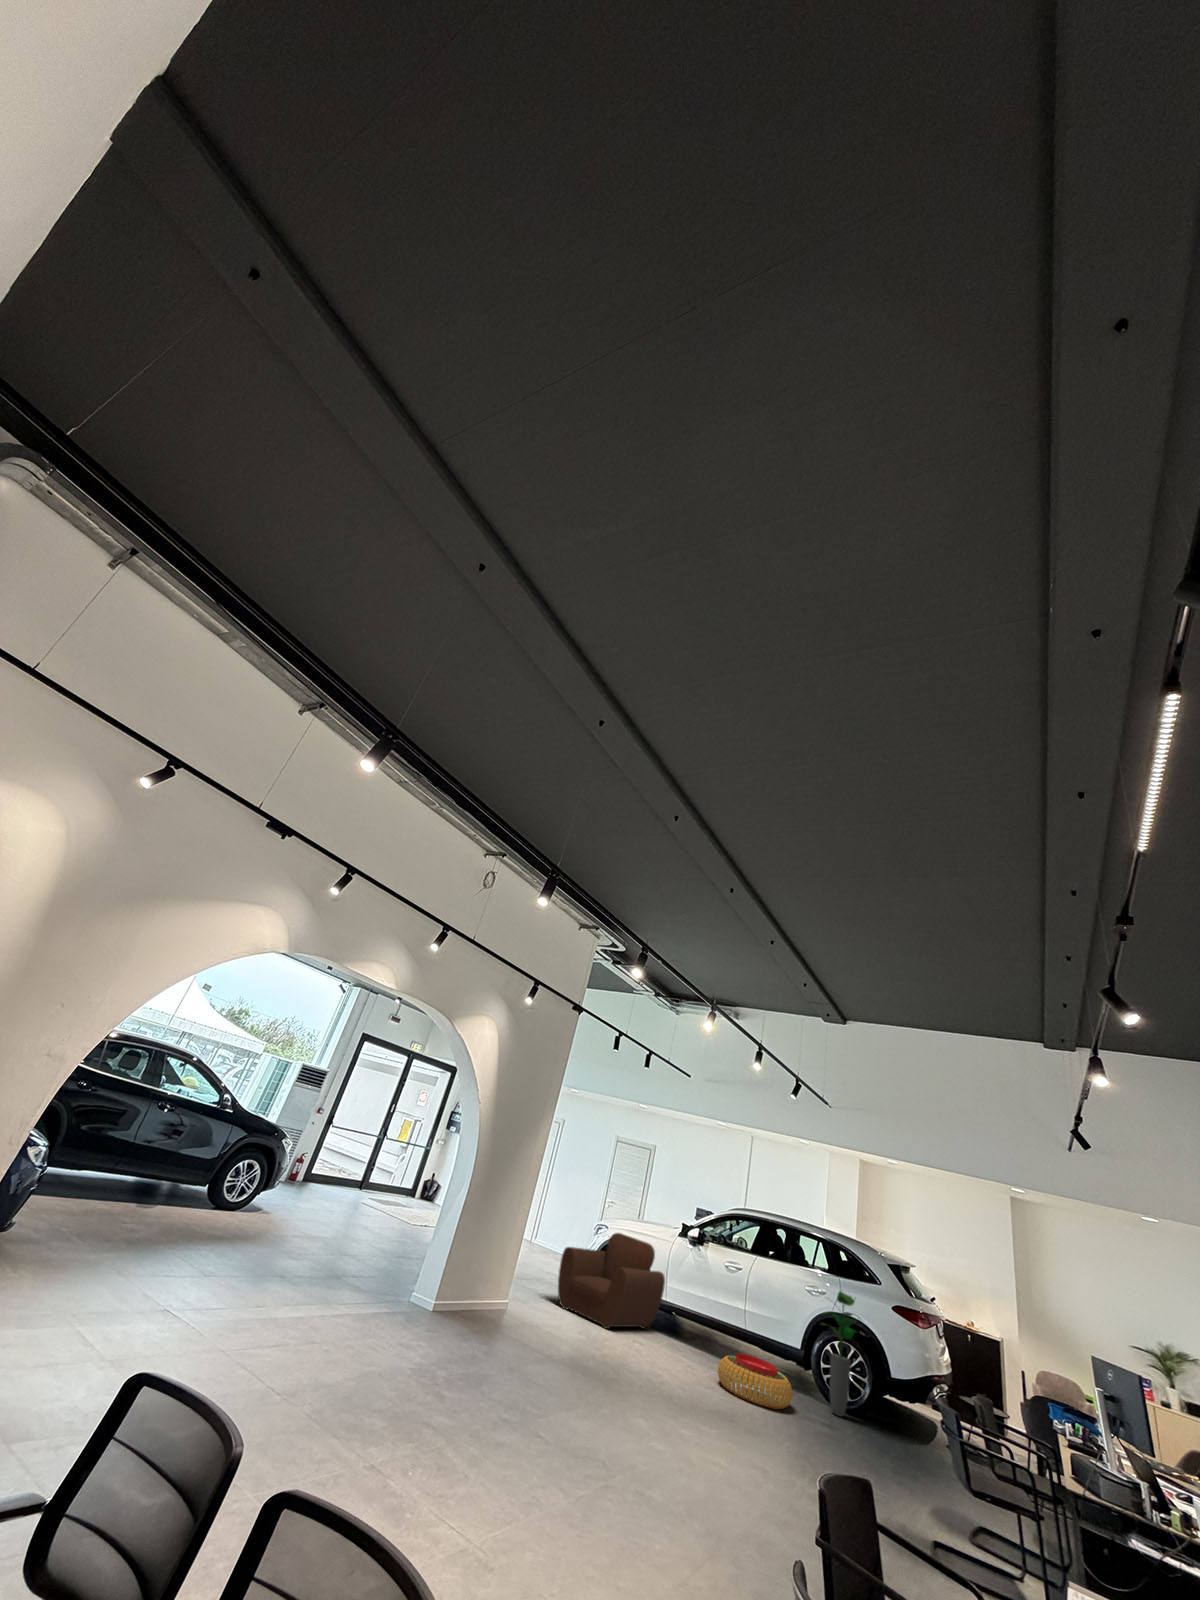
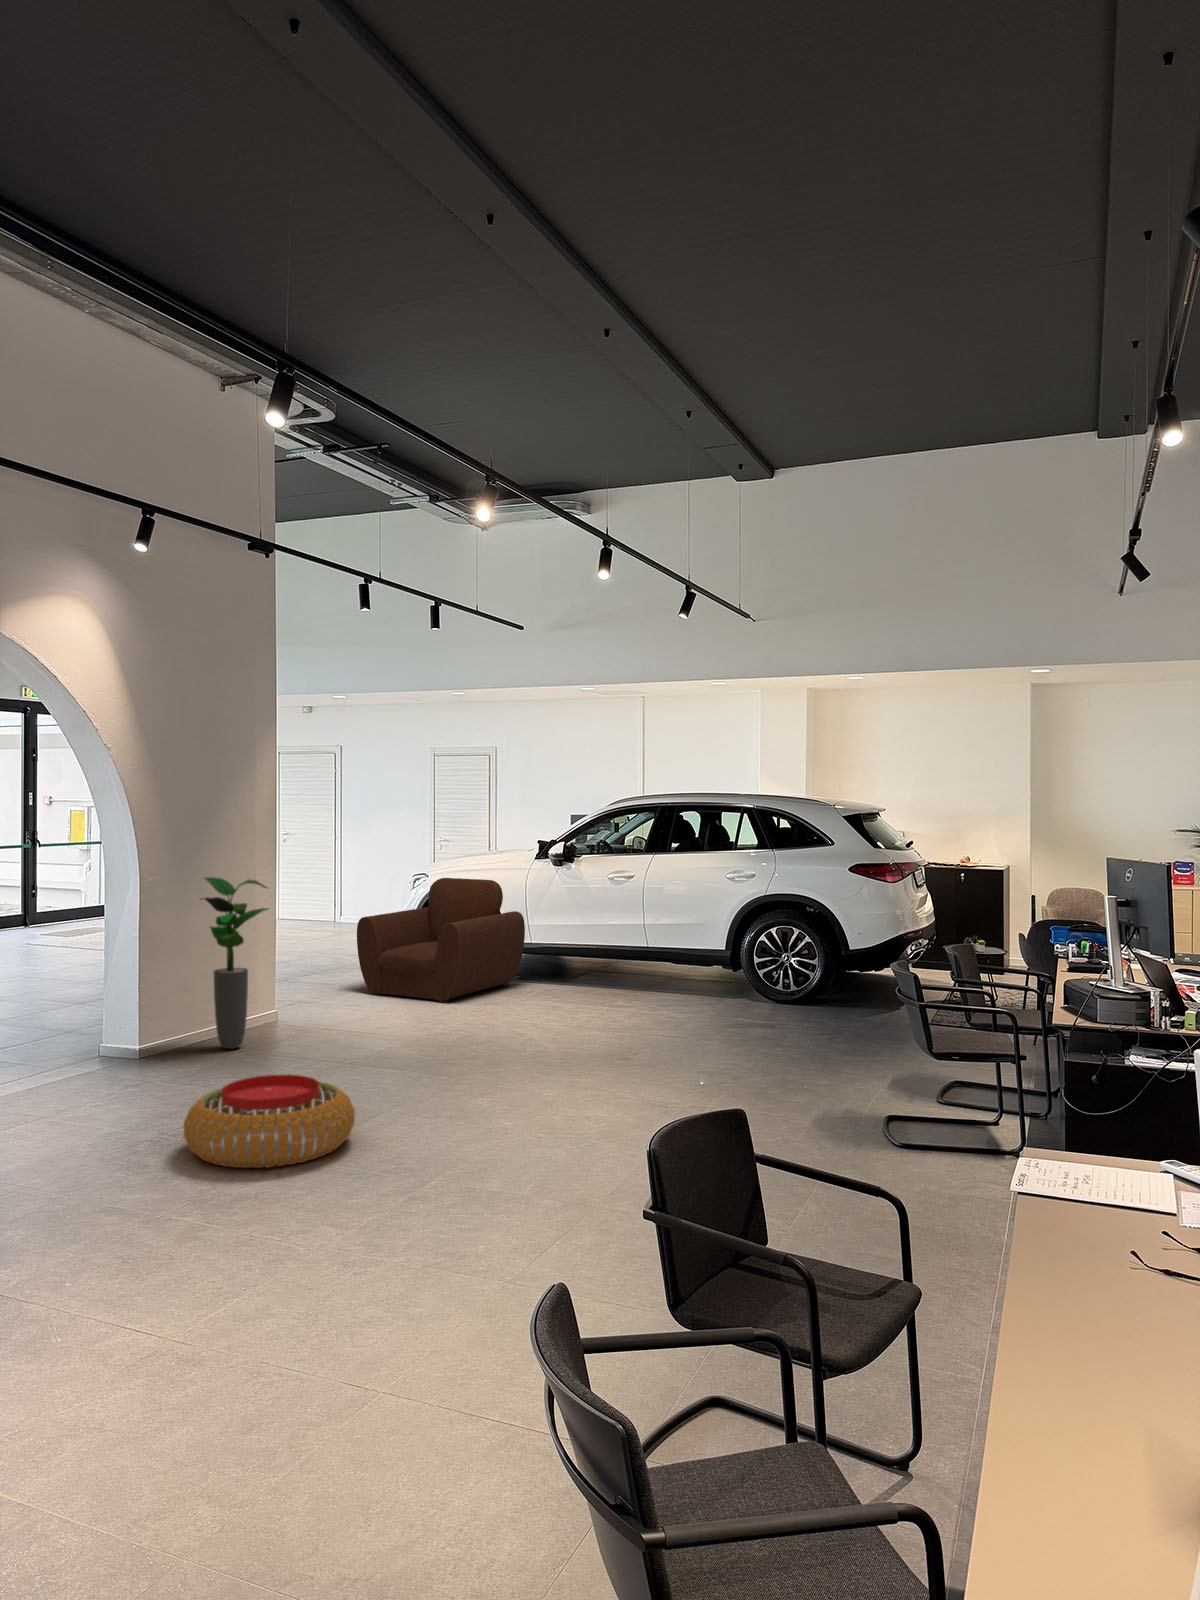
potted plant: present [830,1291,856,1416] -> present [204,877,268,1049]
pouf: present [718,1354,792,1409] -> present [184,1075,355,1168]

